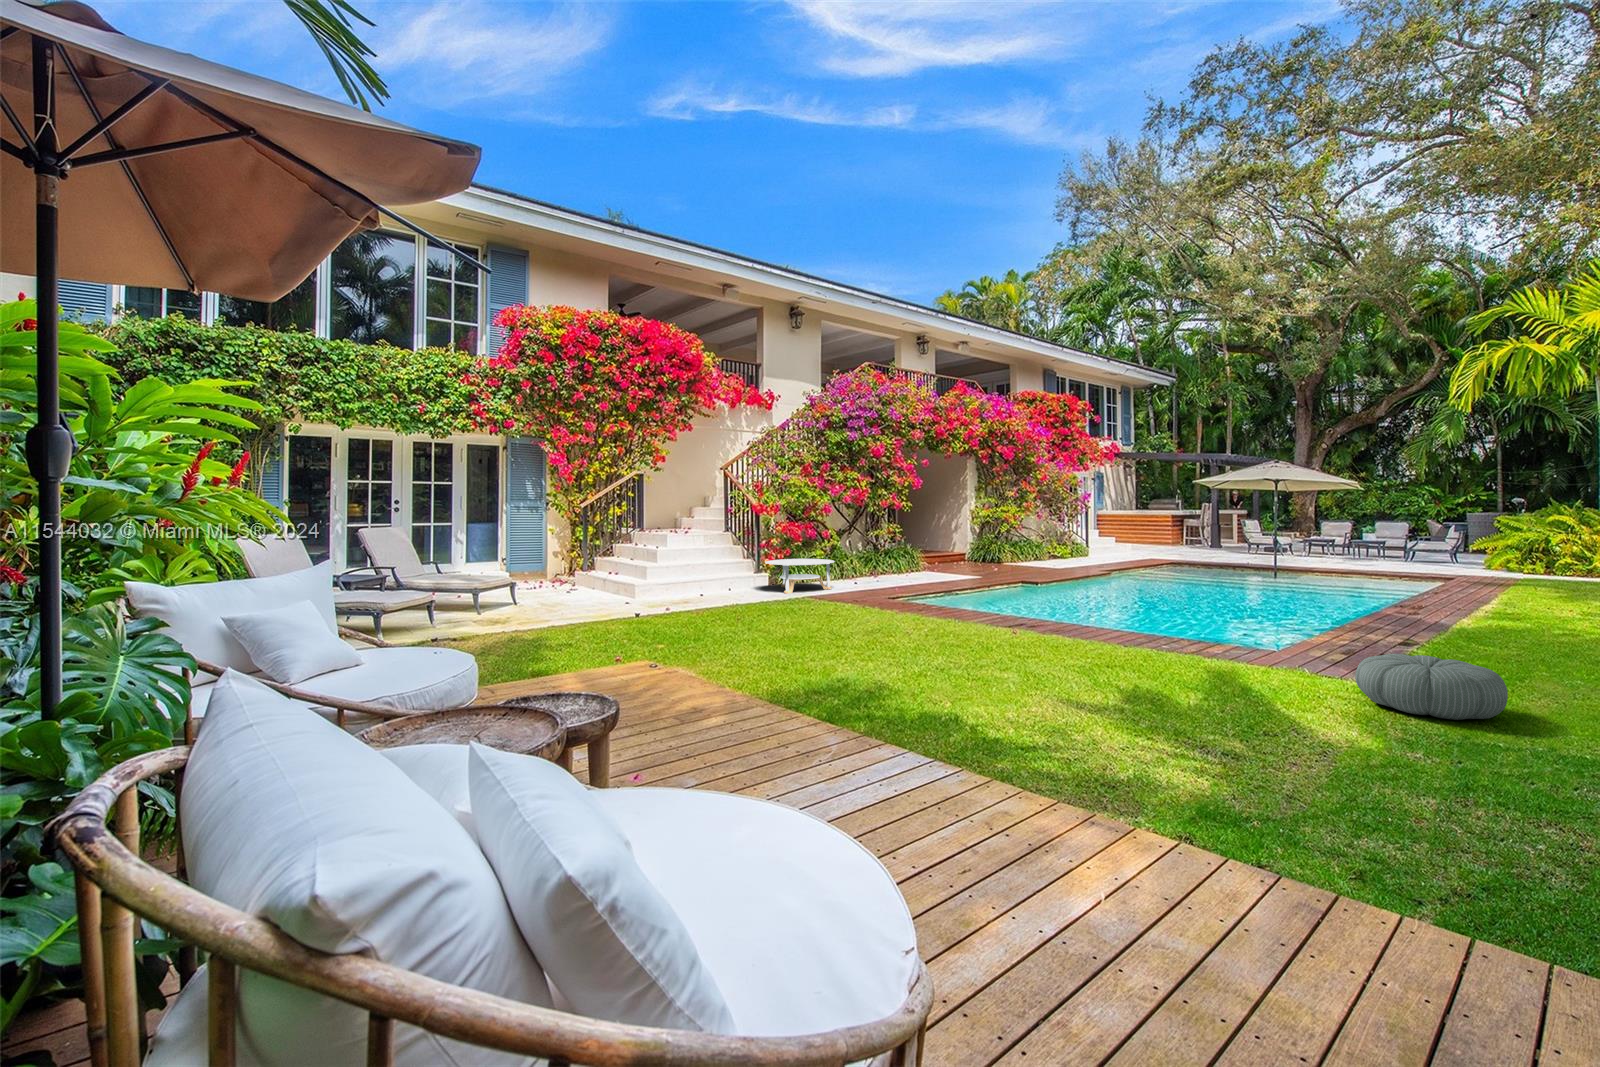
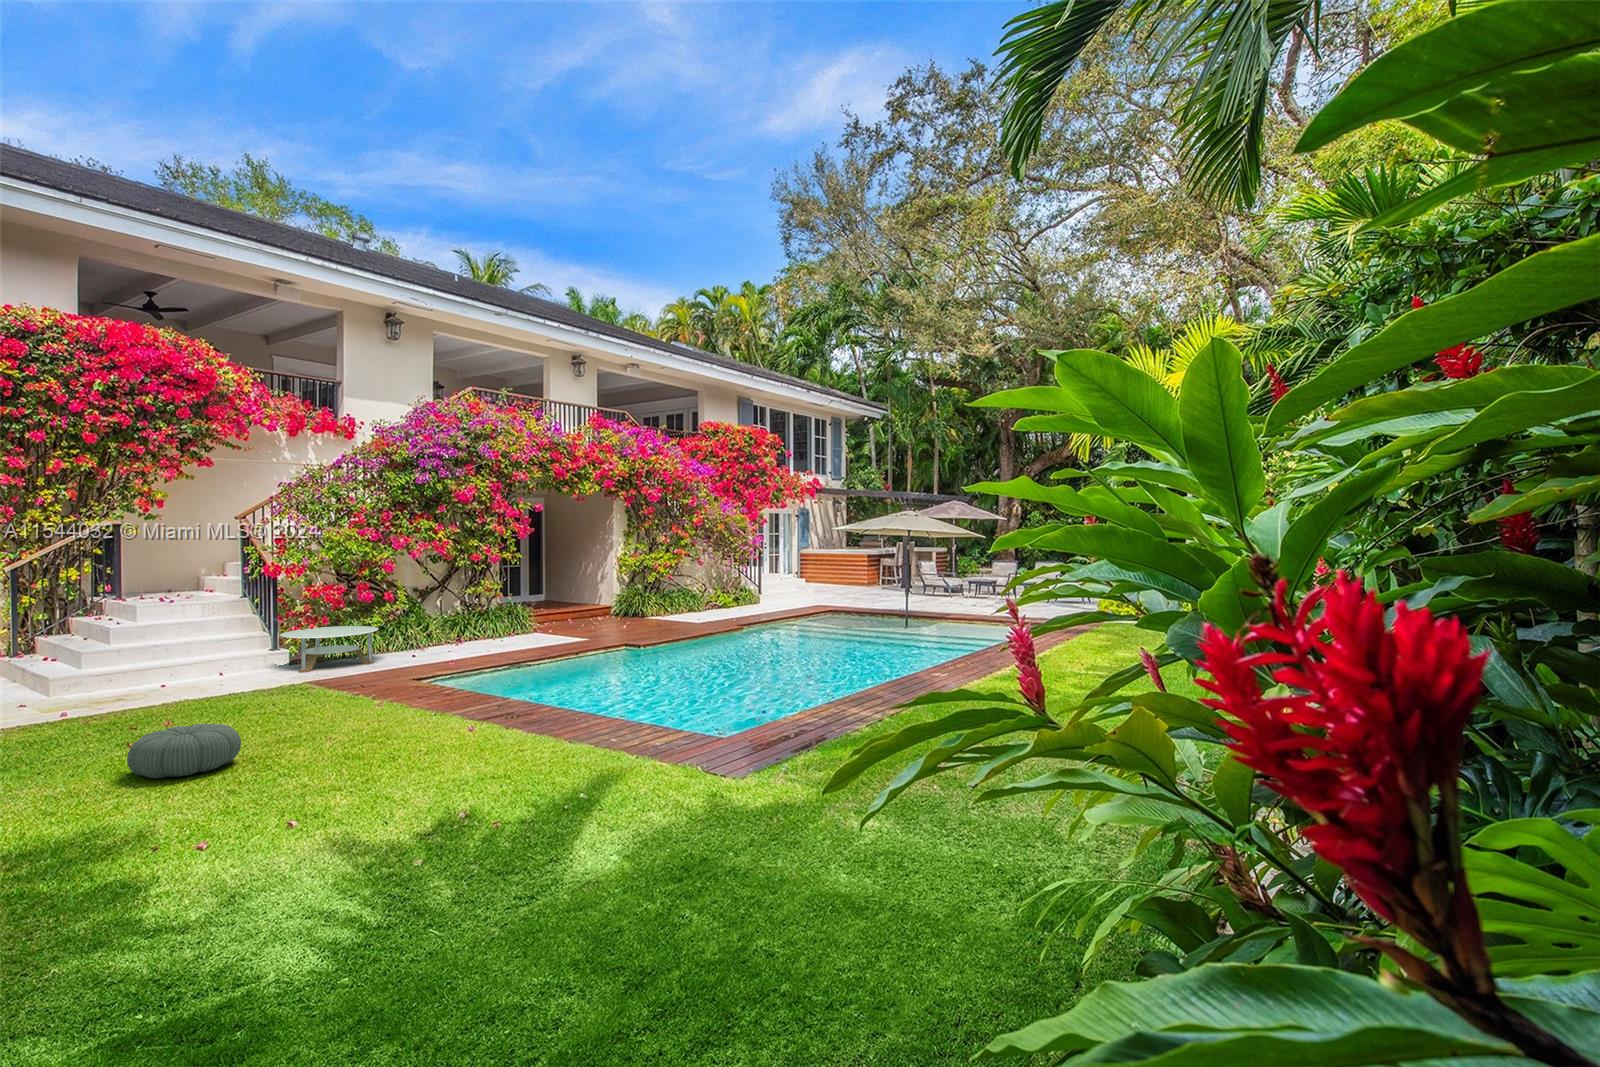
pouf: present [1355,654,1508,720] -> present [127,724,241,778]

